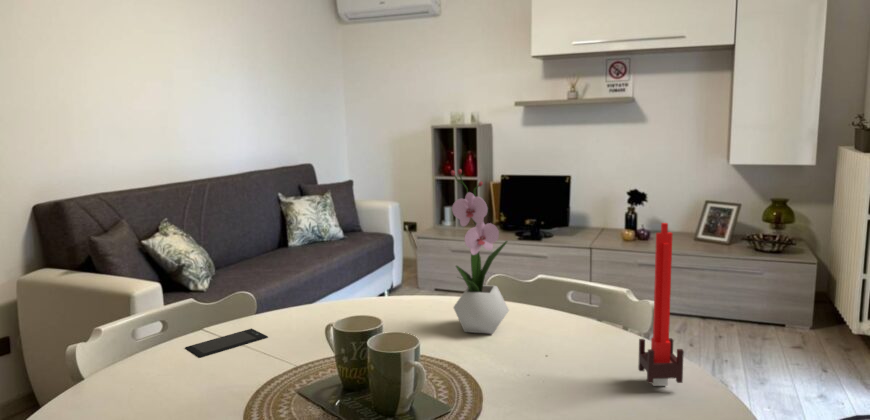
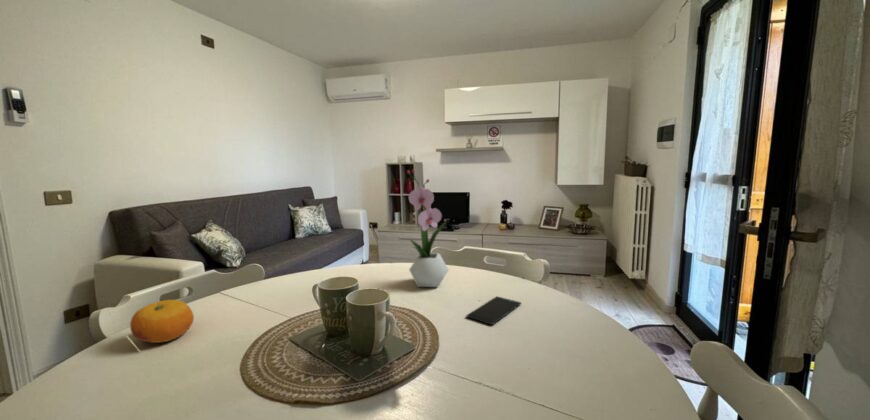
candle: present [638,223,684,386] -> none [547,201,581,320]
smartphone: present [185,328,268,358] -> present [466,296,521,325]
fruit: none [115,335,182,386] -> present [130,300,194,343]

